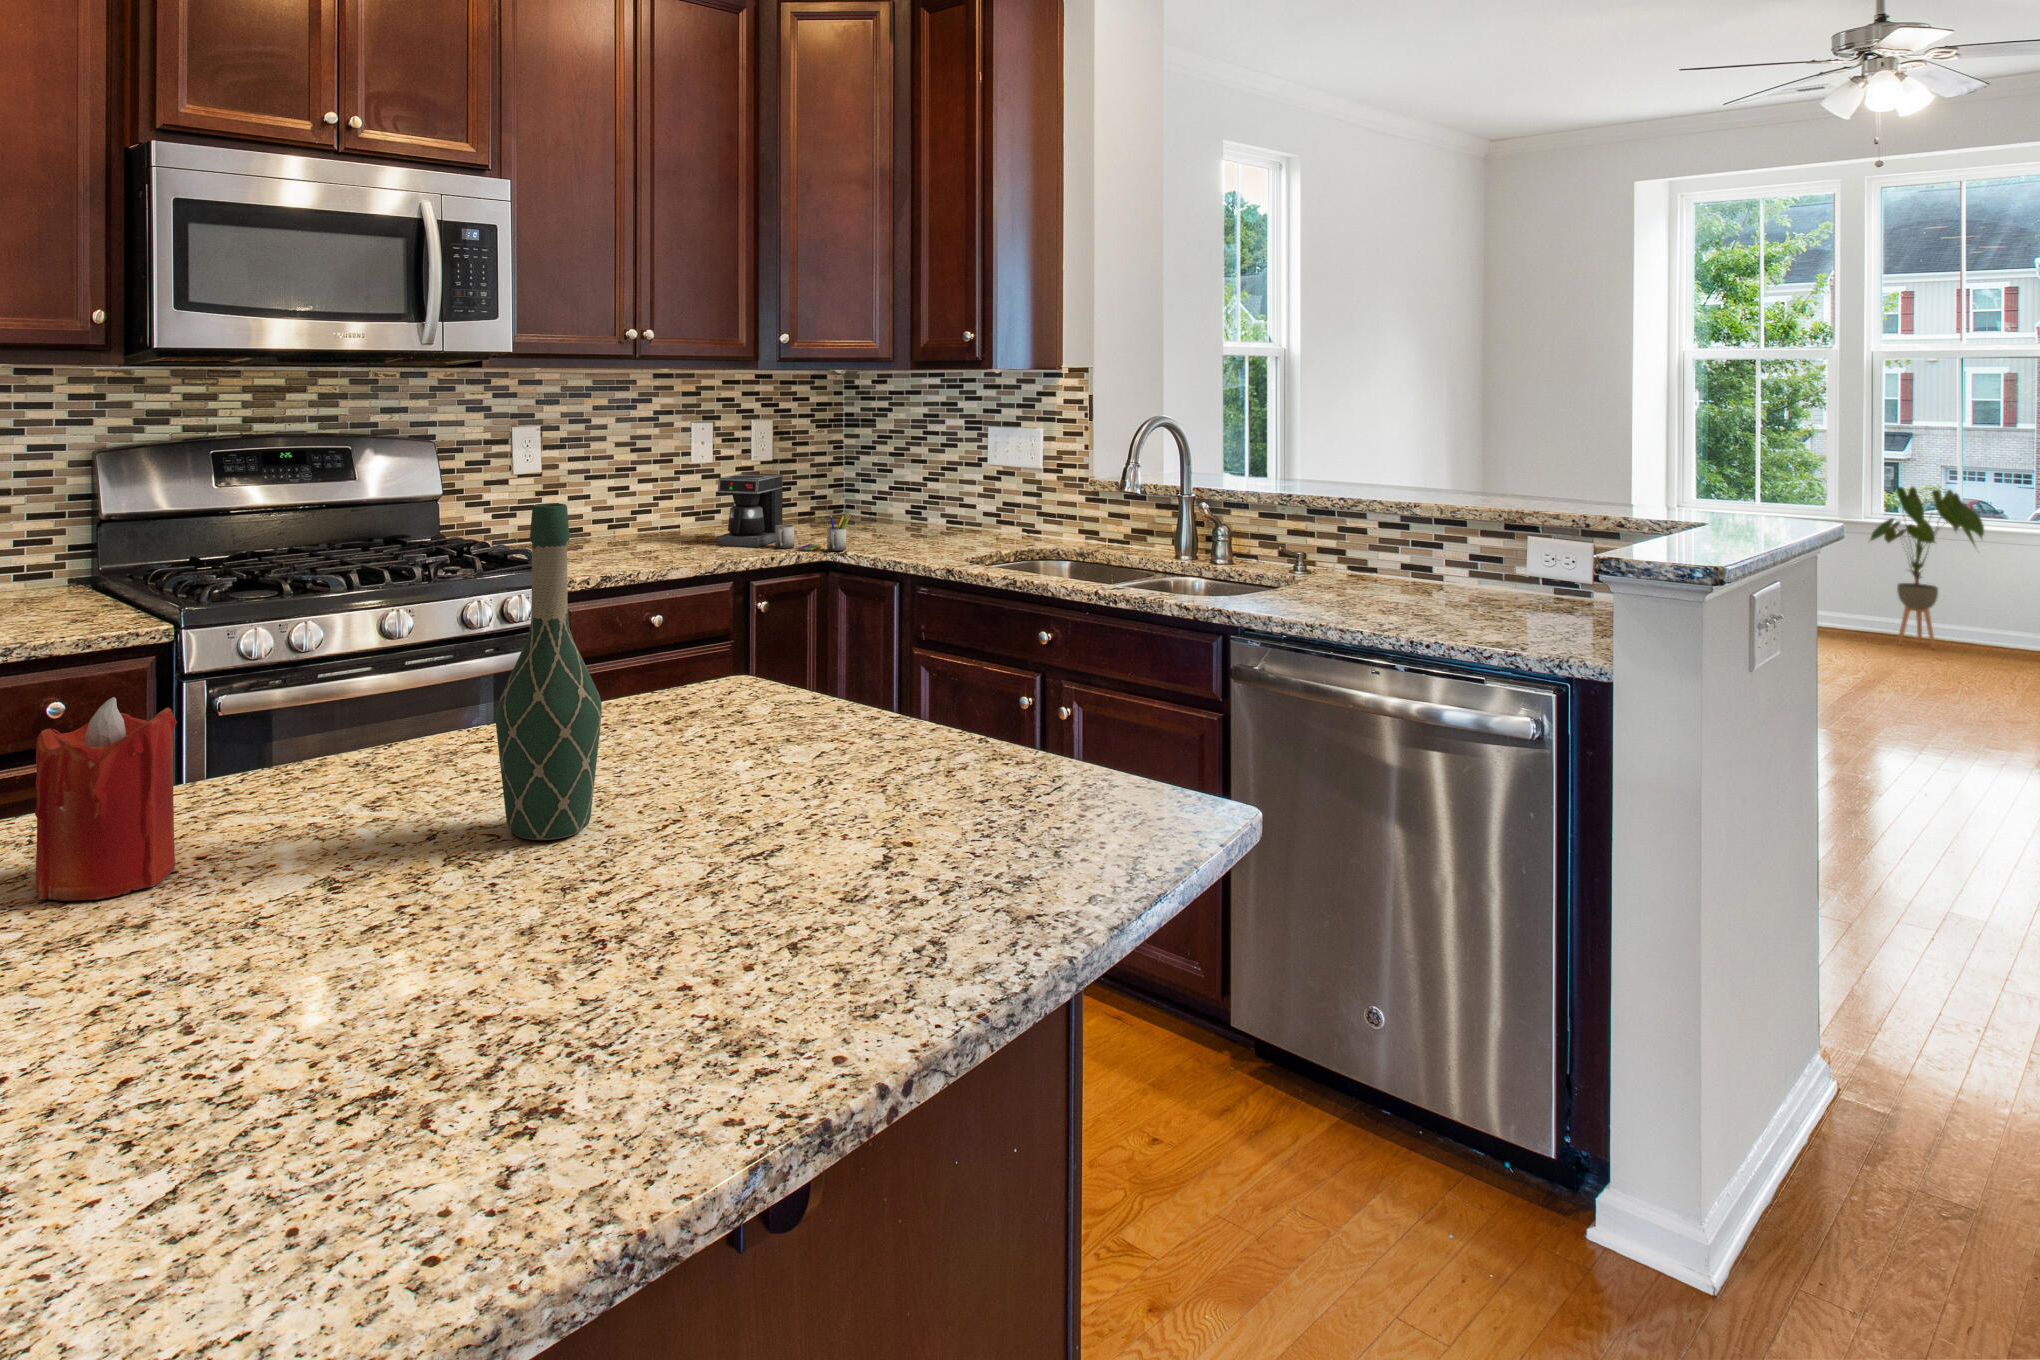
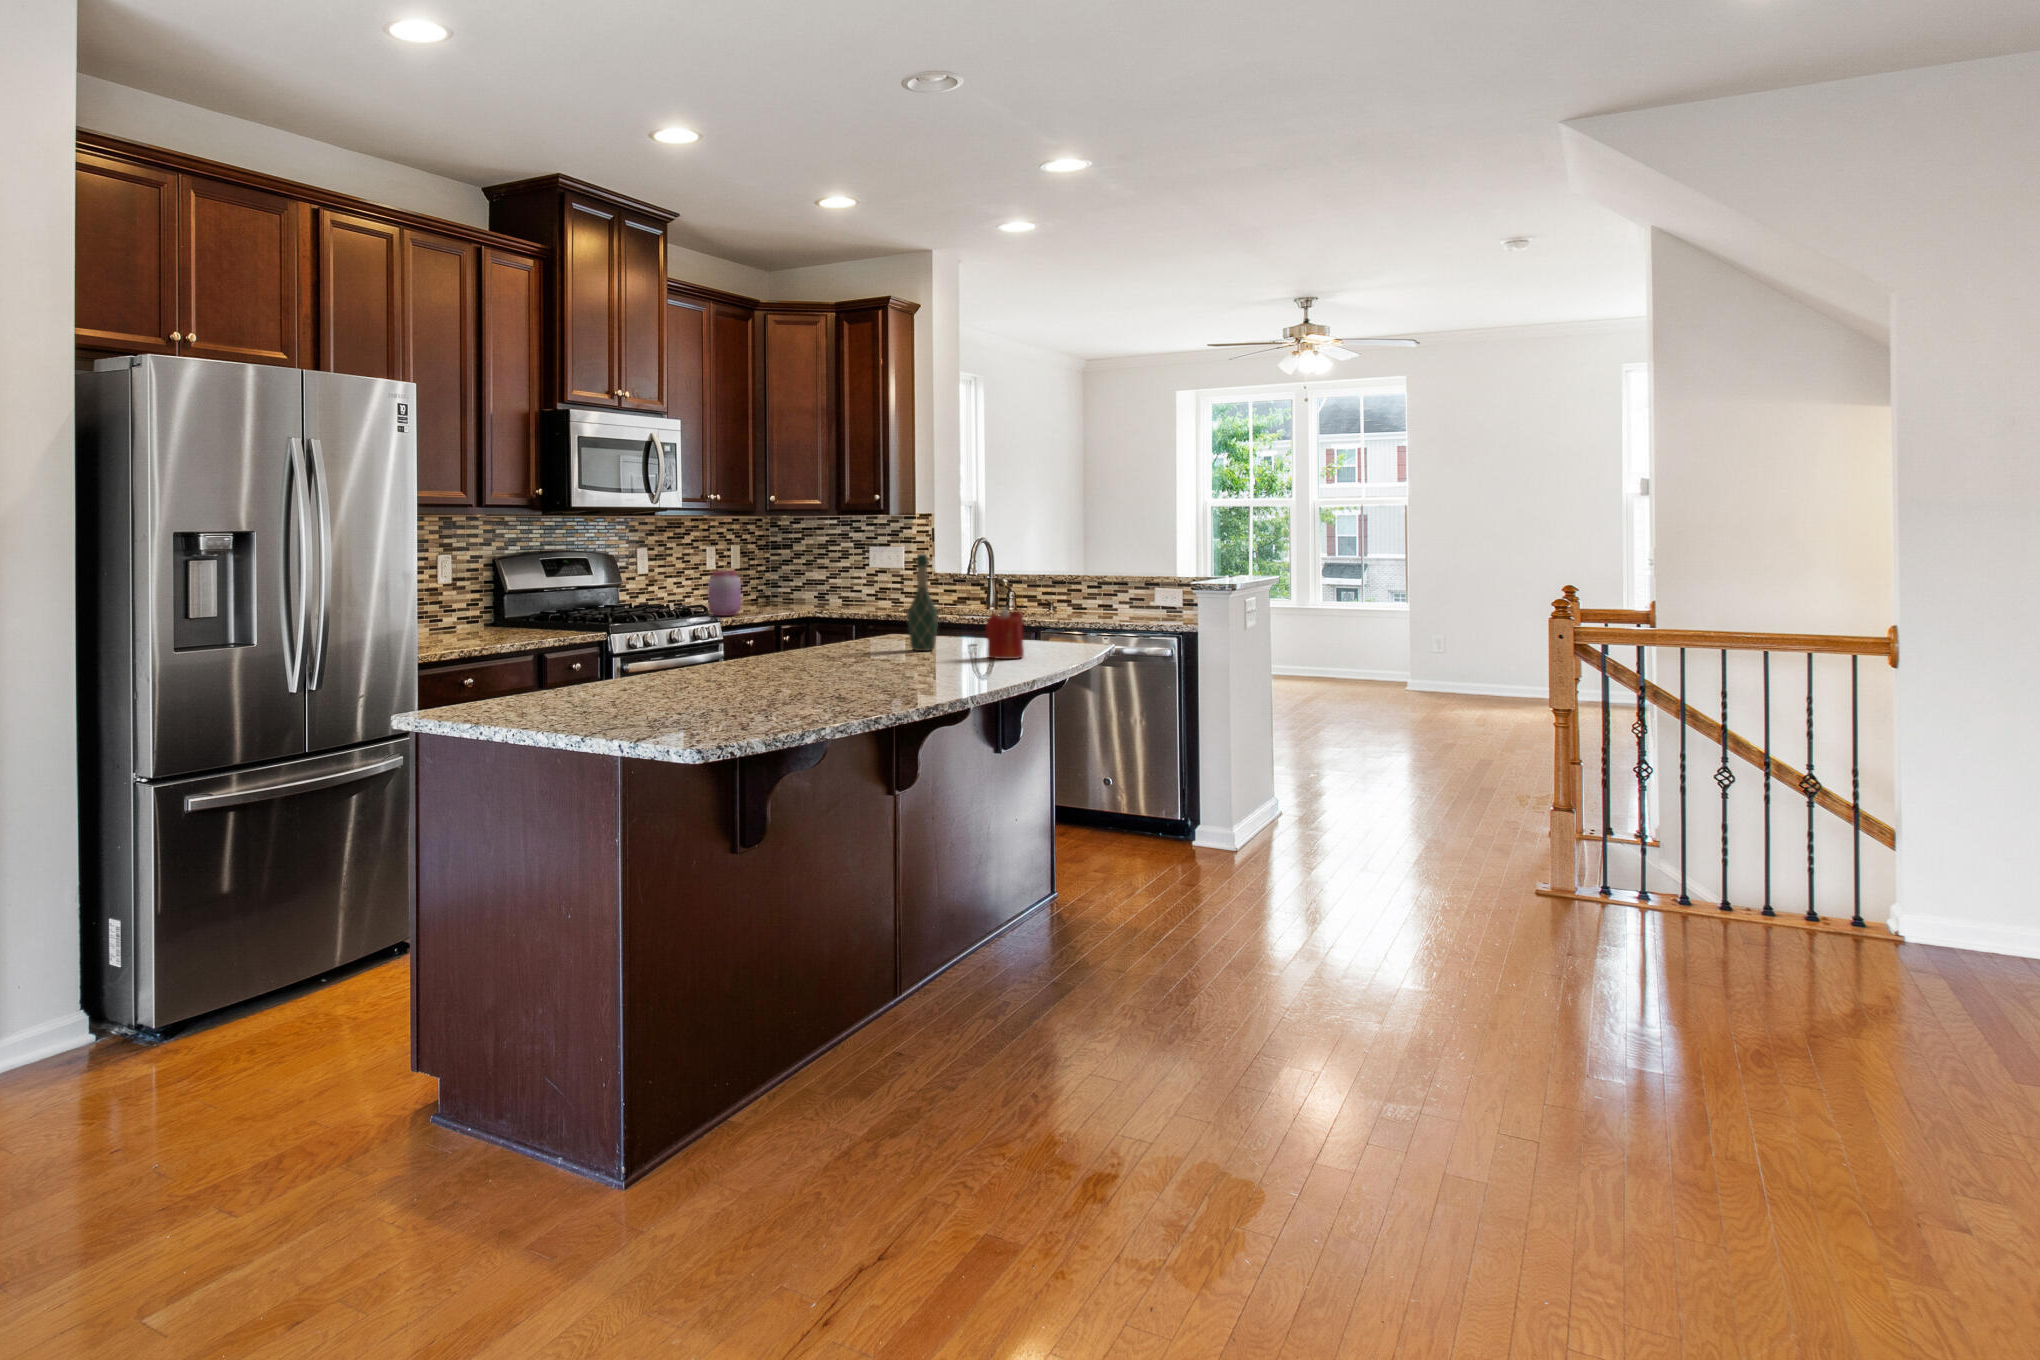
jar: none [605,473,669,562] -> present [708,570,741,616]
coffee maker: present [717,473,851,551] -> none [745,573,820,611]
house plant: present [1870,487,1984,648] -> none [1312,583,1372,680]
candle: present [35,697,177,901] -> present [985,608,1024,659]

